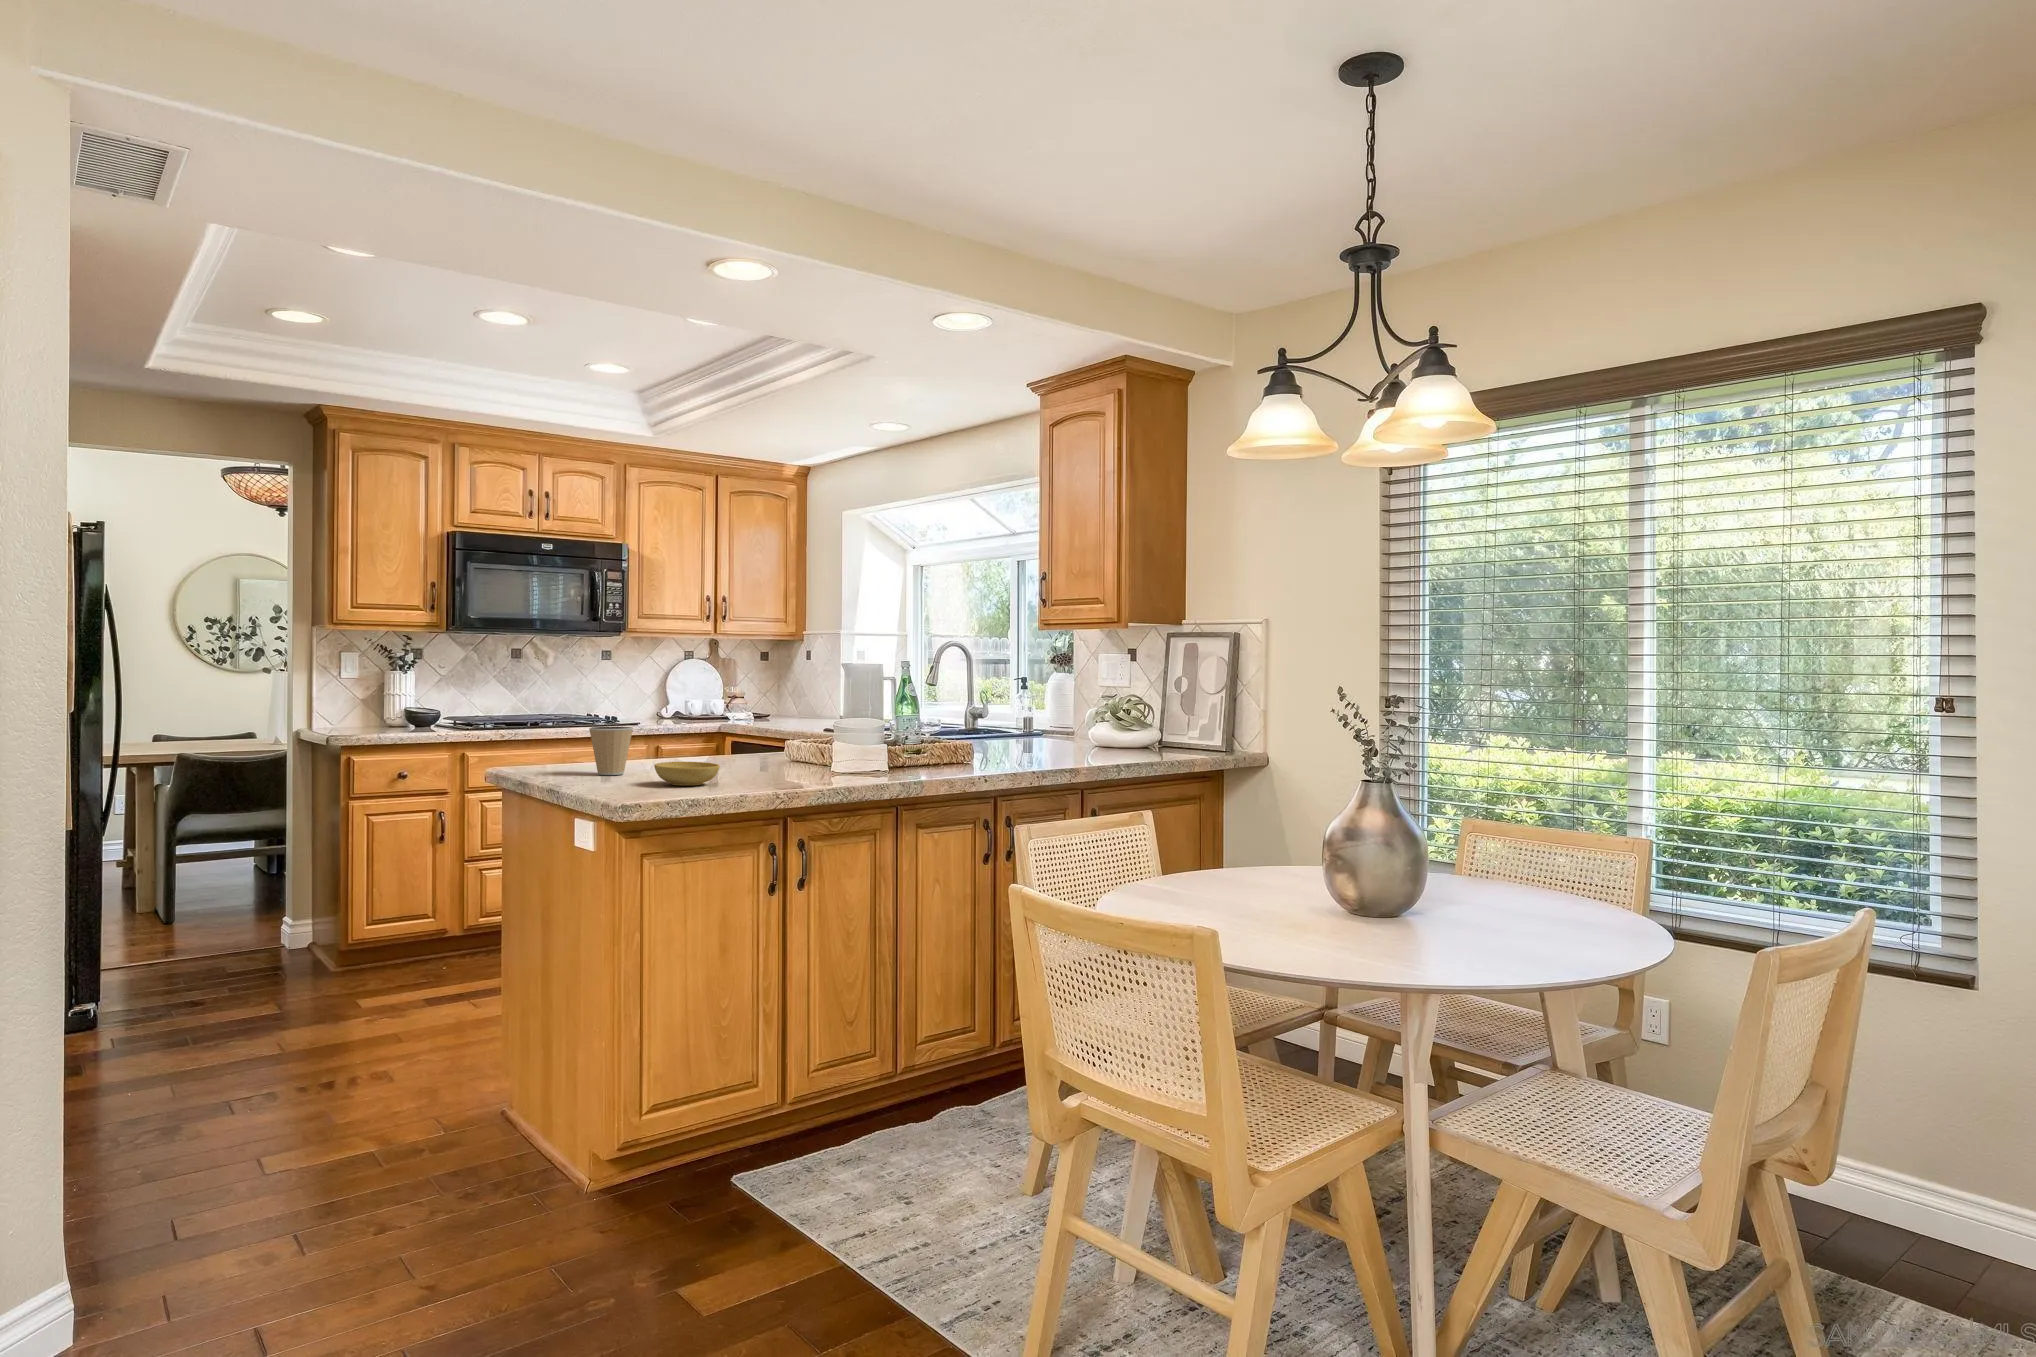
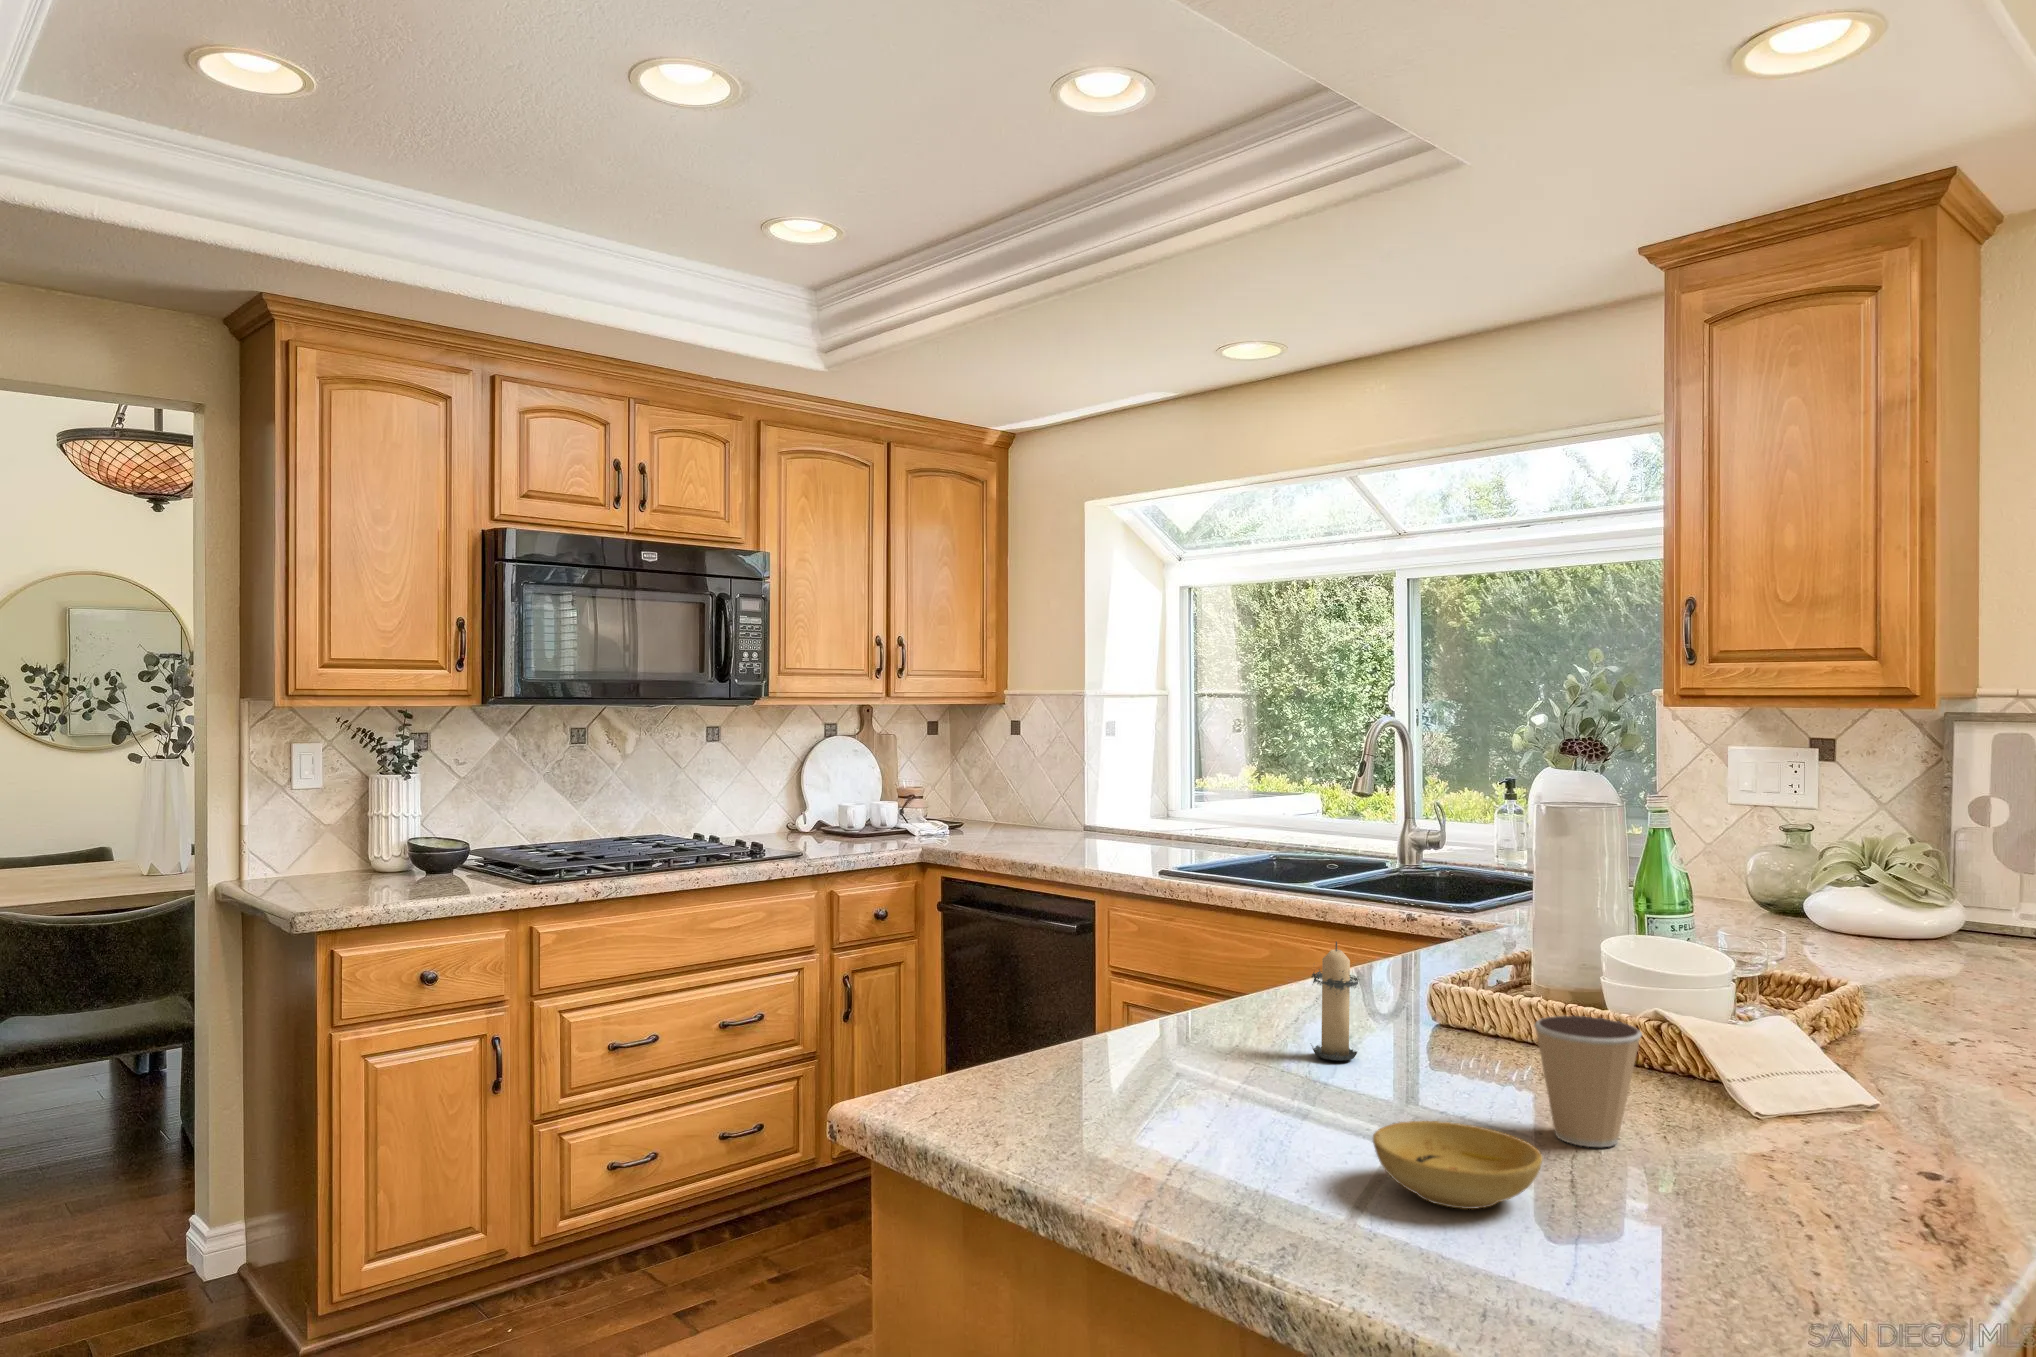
candle: none [726,713,752,766] -> present [1312,941,1359,1061]
coffee cup: present [589,727,633,775] -> present [1535,1016,1642,1147]

